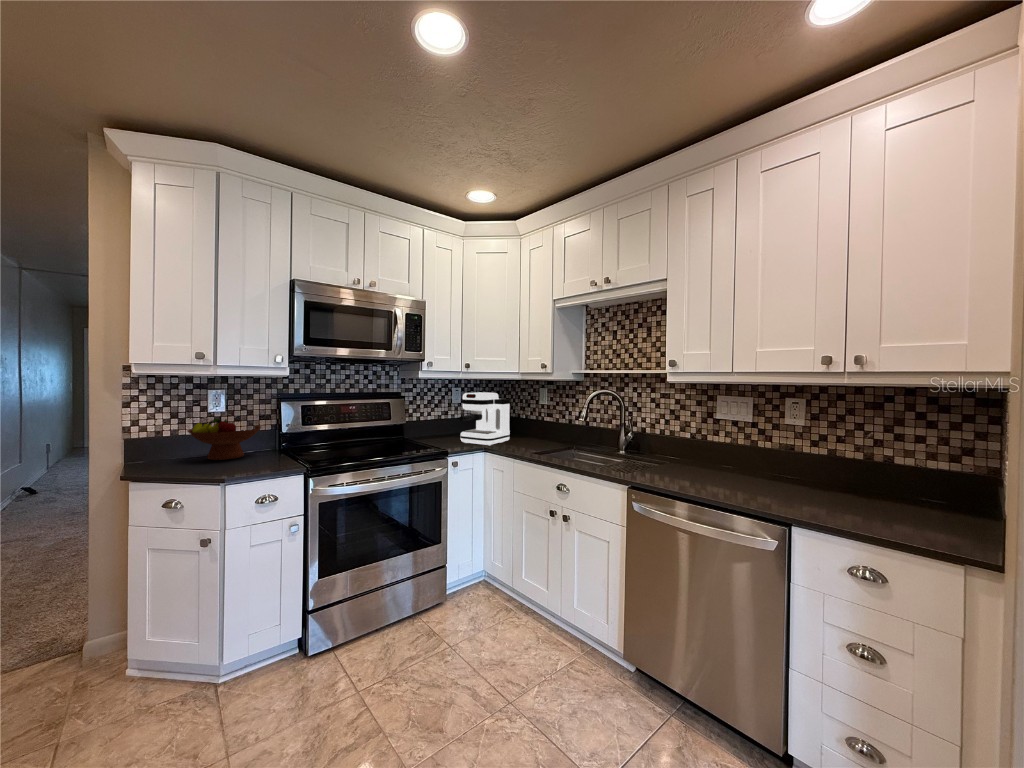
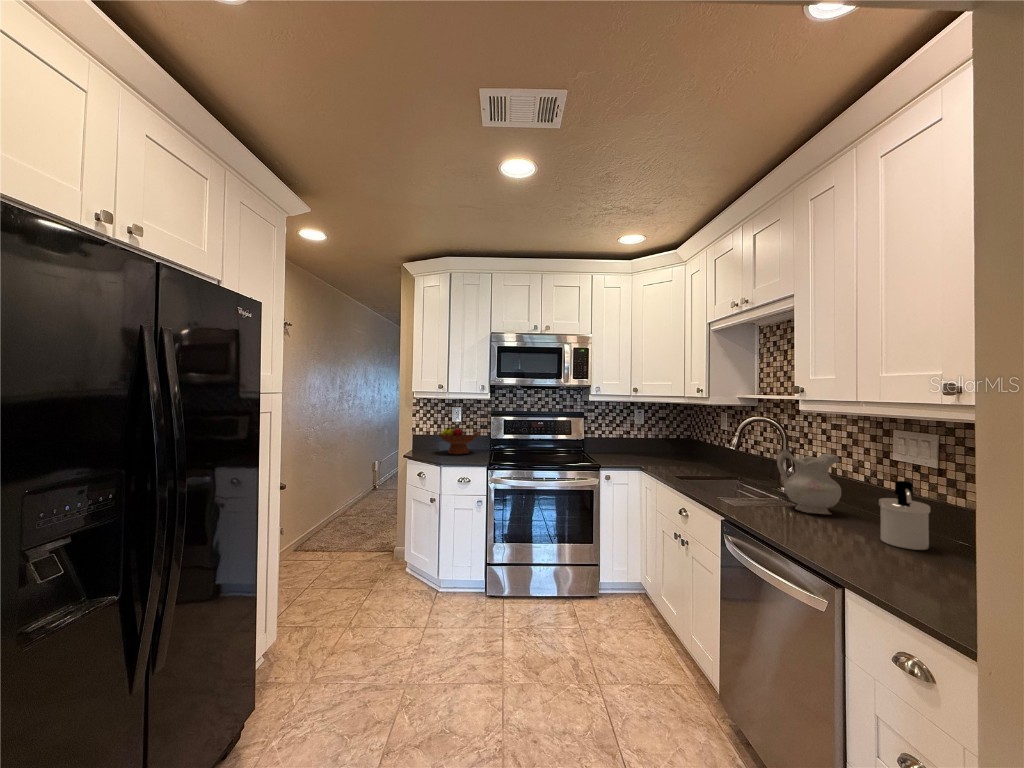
coffee maker: present [459,392,510,446] -> none [624,415,680,467]
ceramic pitcher: none [644,417,688,470] -> present [777,450,841,515]
soap dispenser: none [739,434,779,486] -> present [879,481,930,550]

